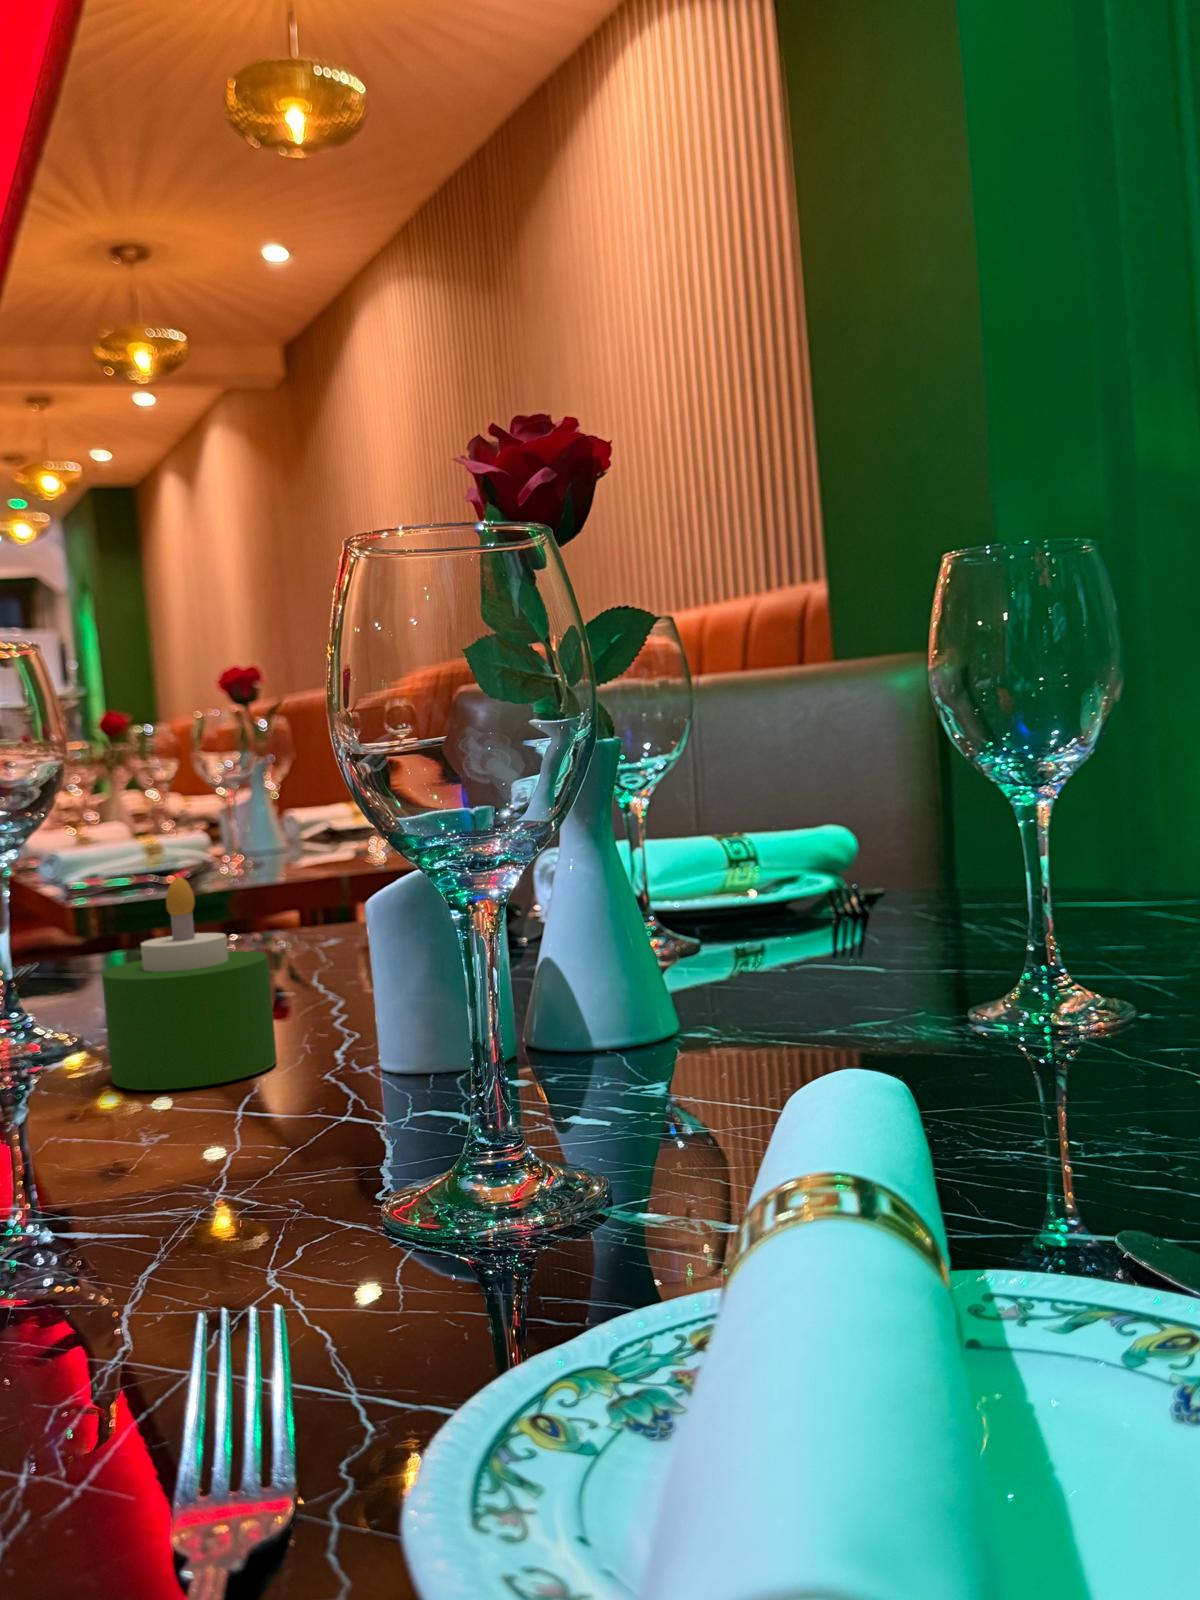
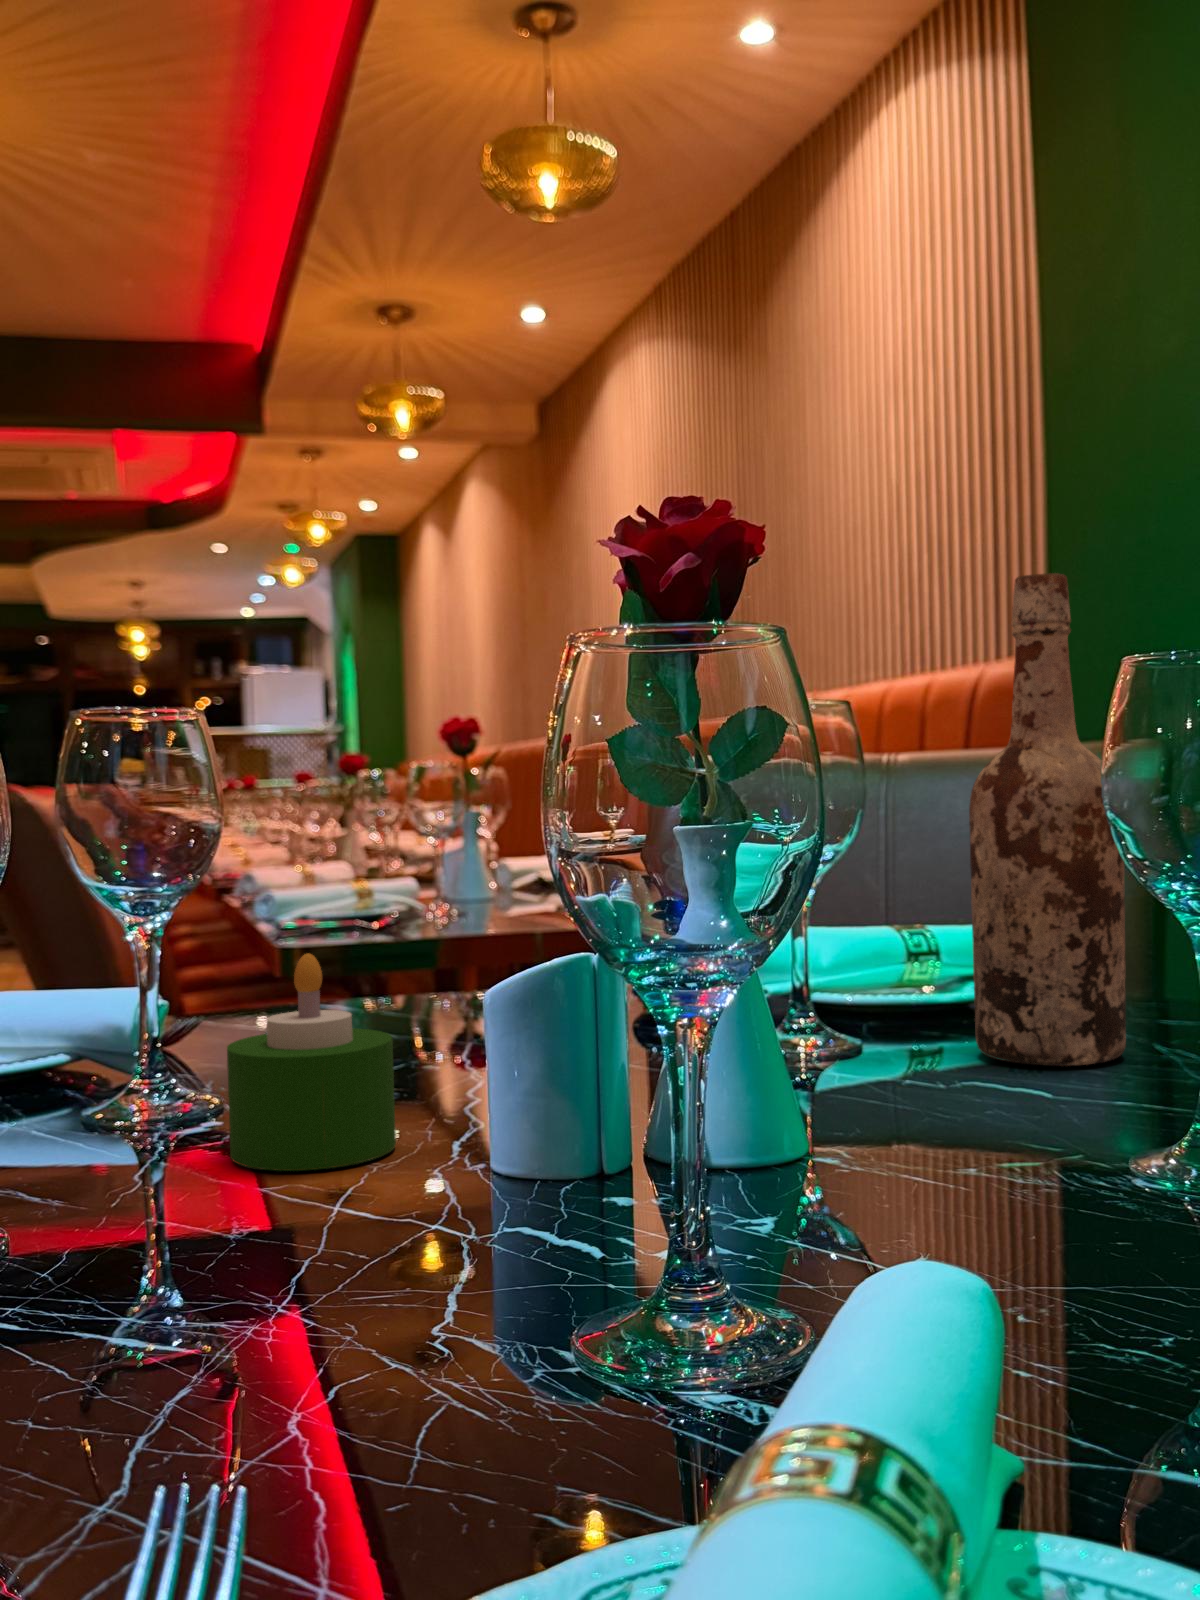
wine bottle: none [790,489,941,949] -> present [969,573,1126,1066]

